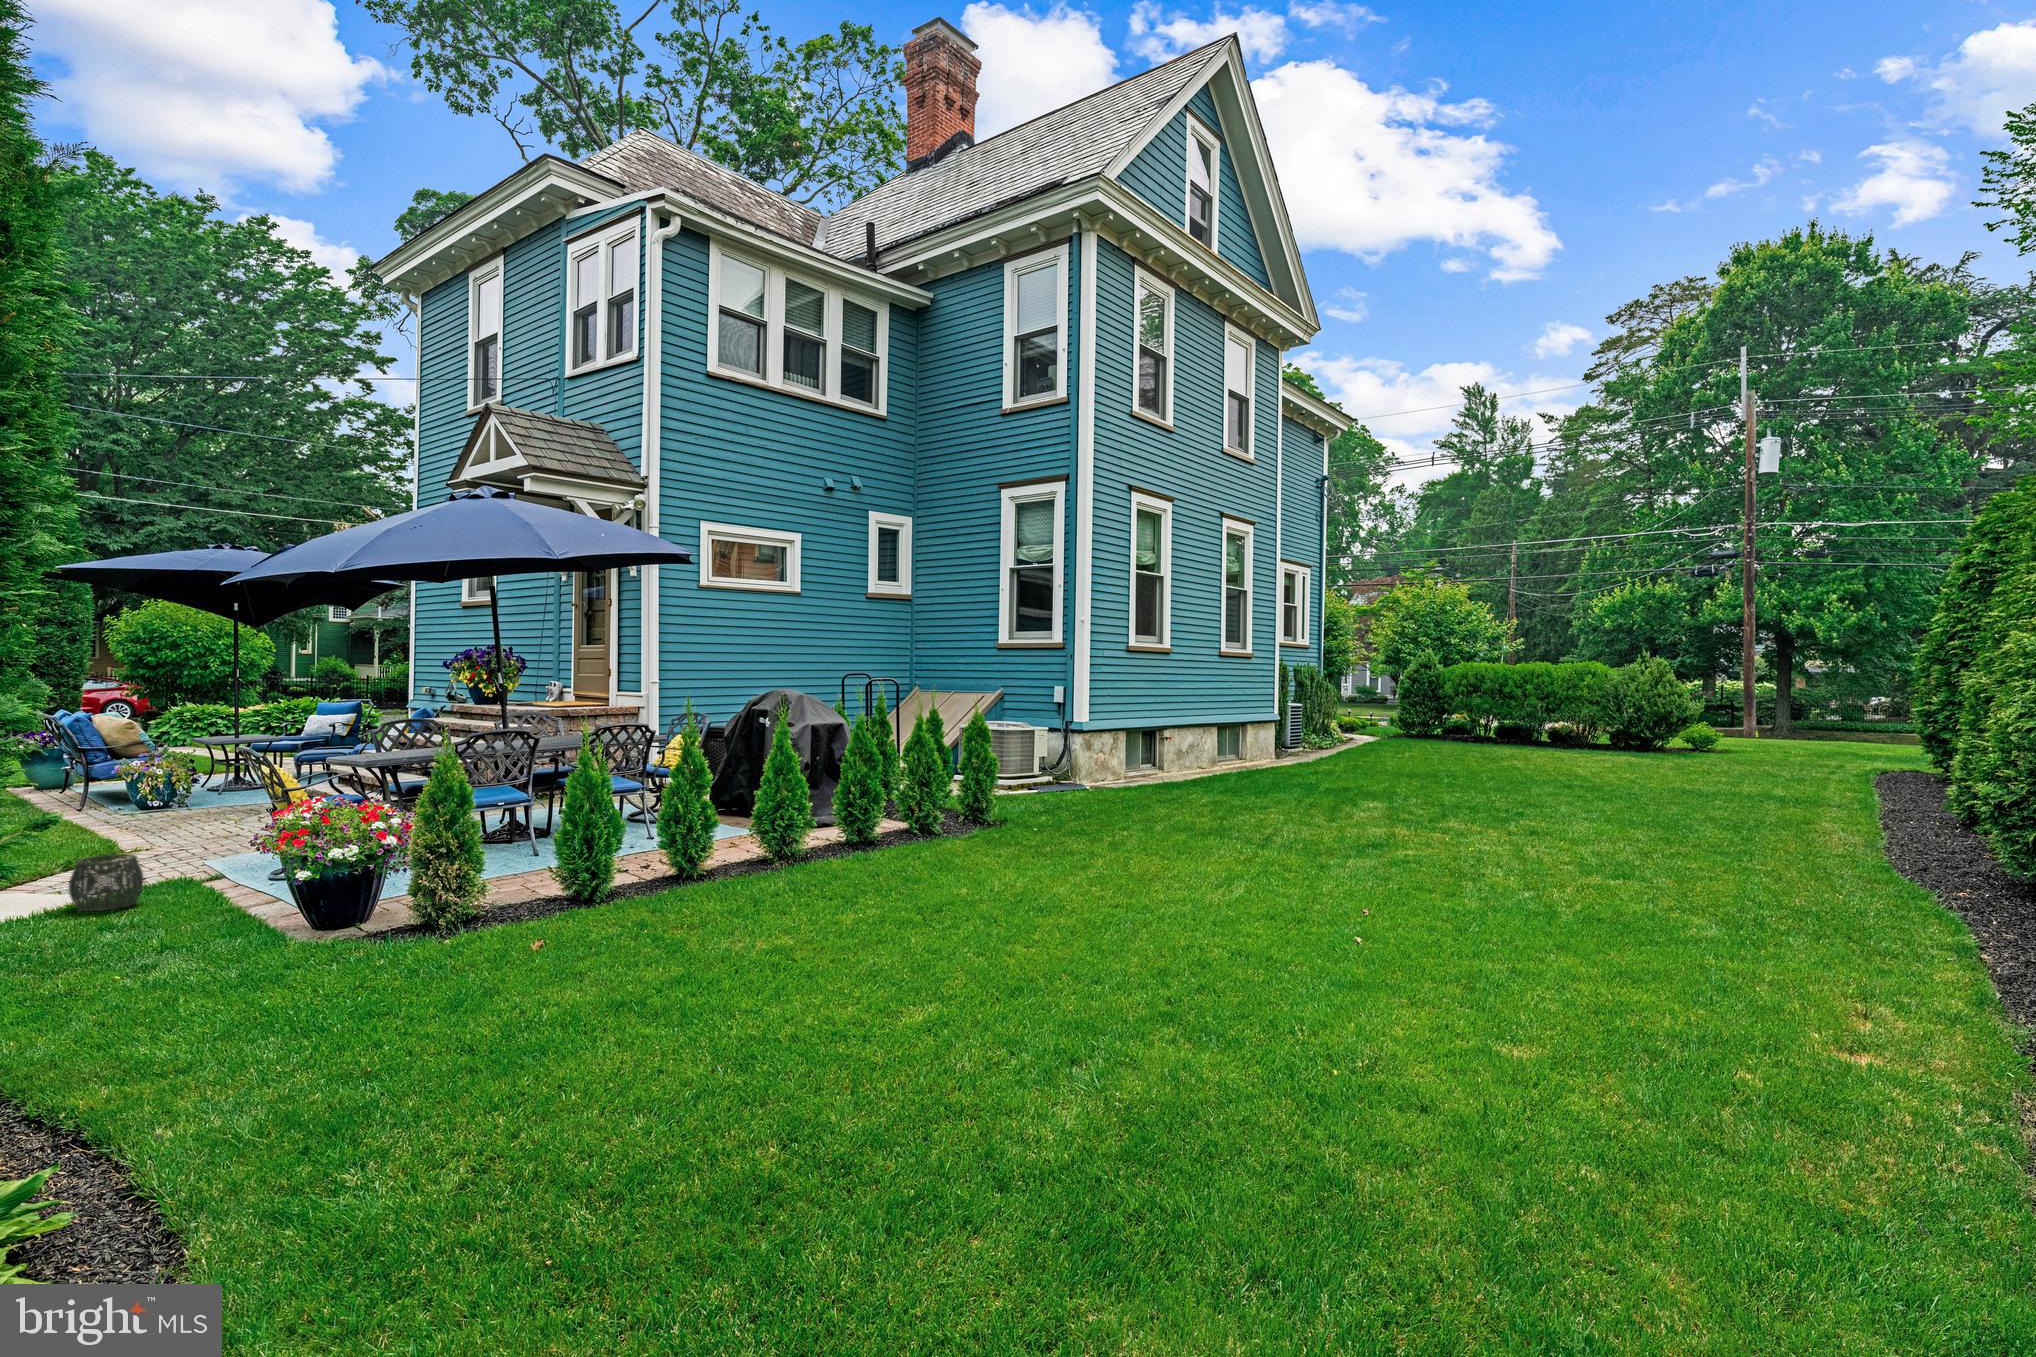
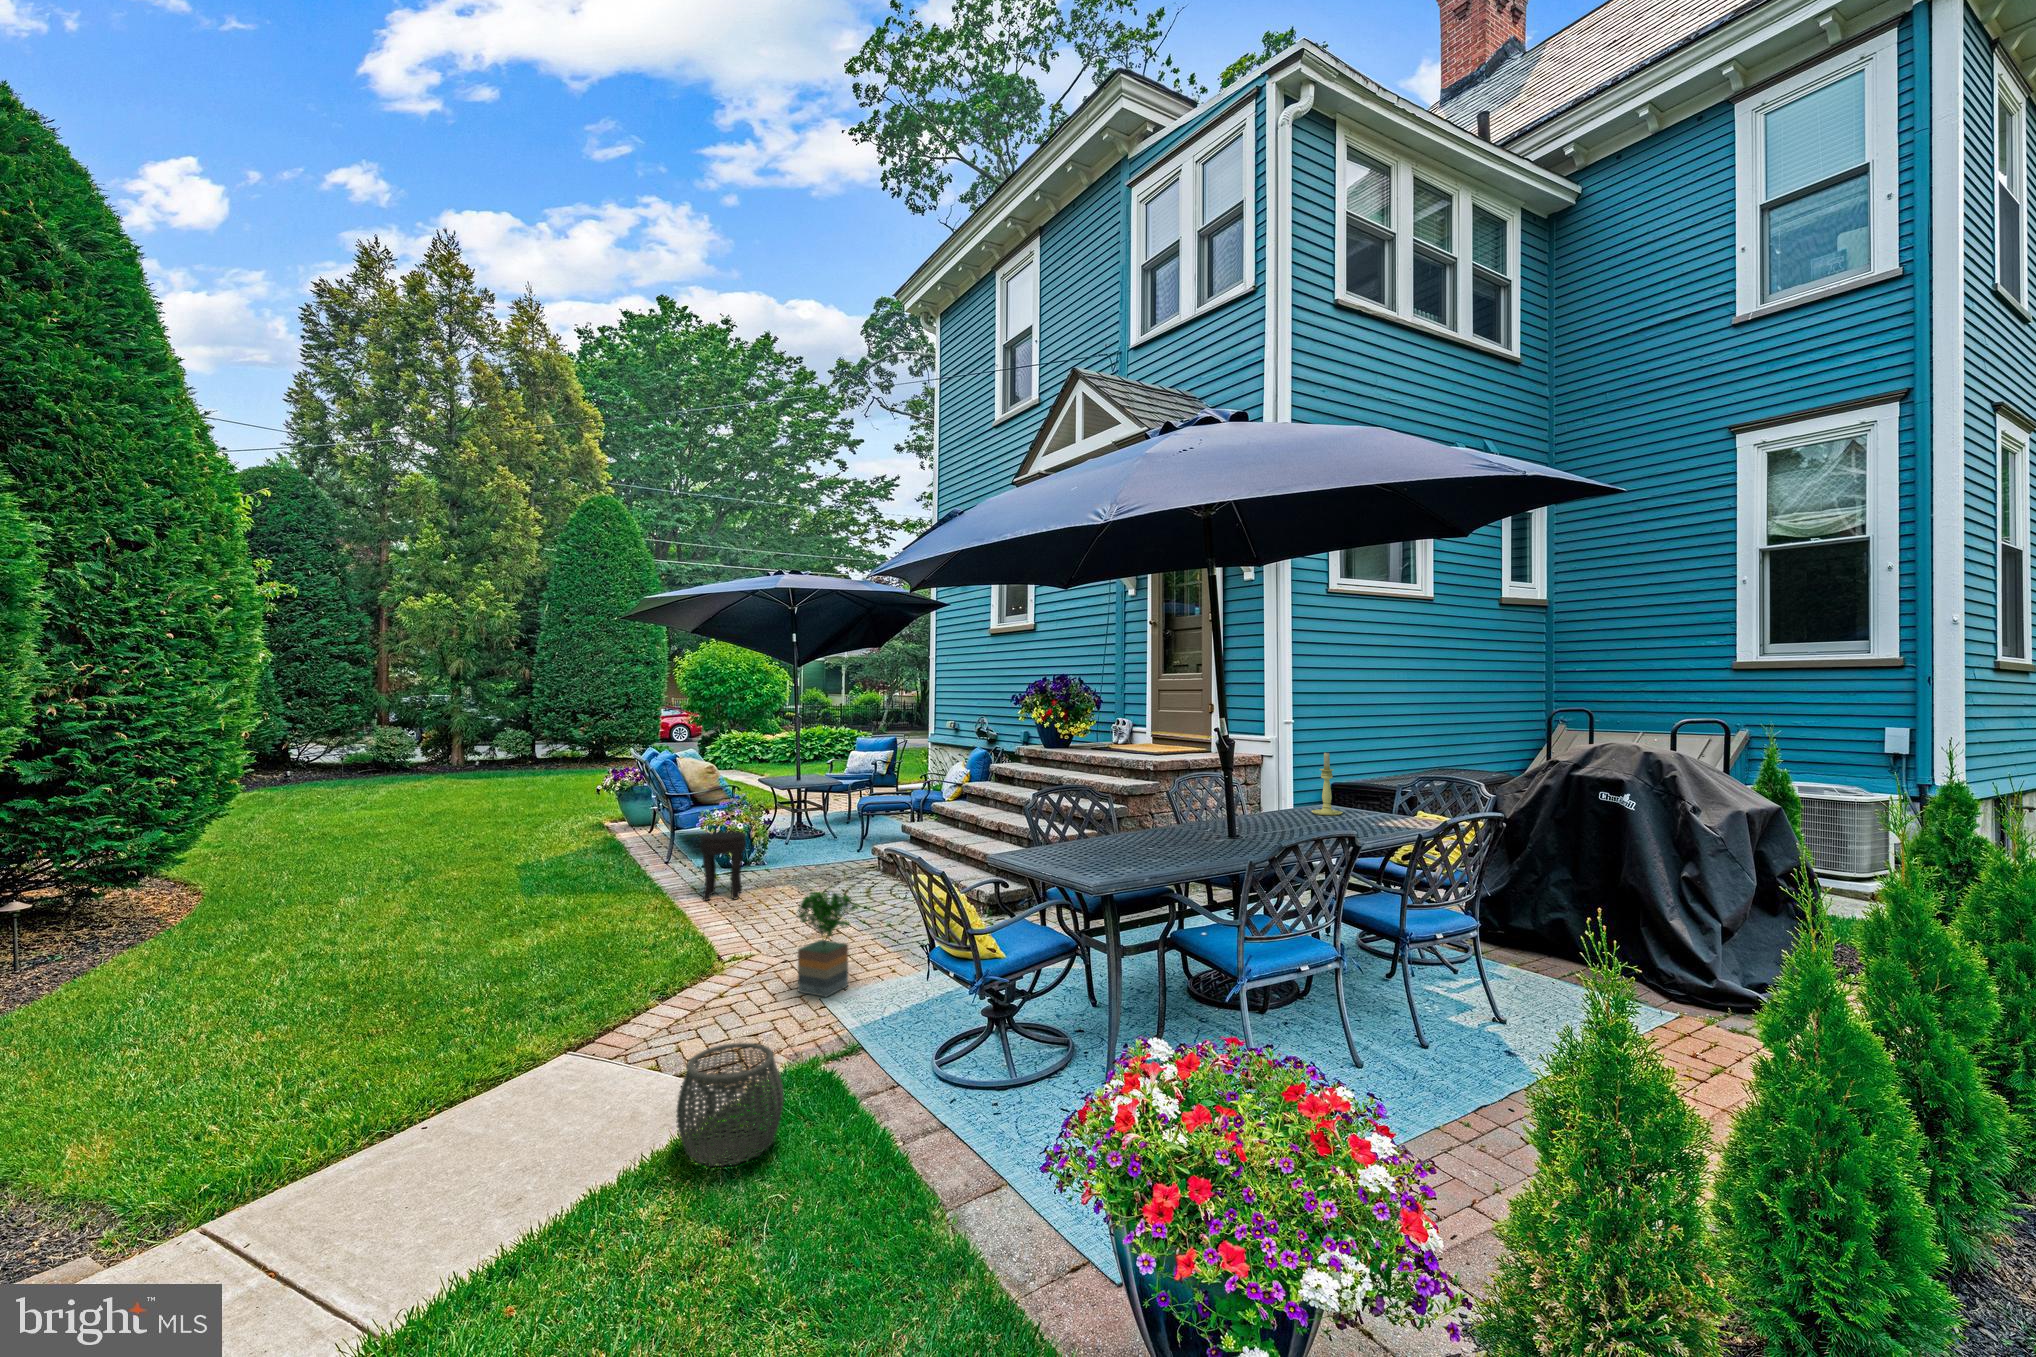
candle holder: none [593,701,614,741] -> present [1312,753,1343,815]
side table: none [113,771,161,826] -> present [700,831,746,901]
potted tree: none [180,793,237,862] -> present [797,892,858,997]

